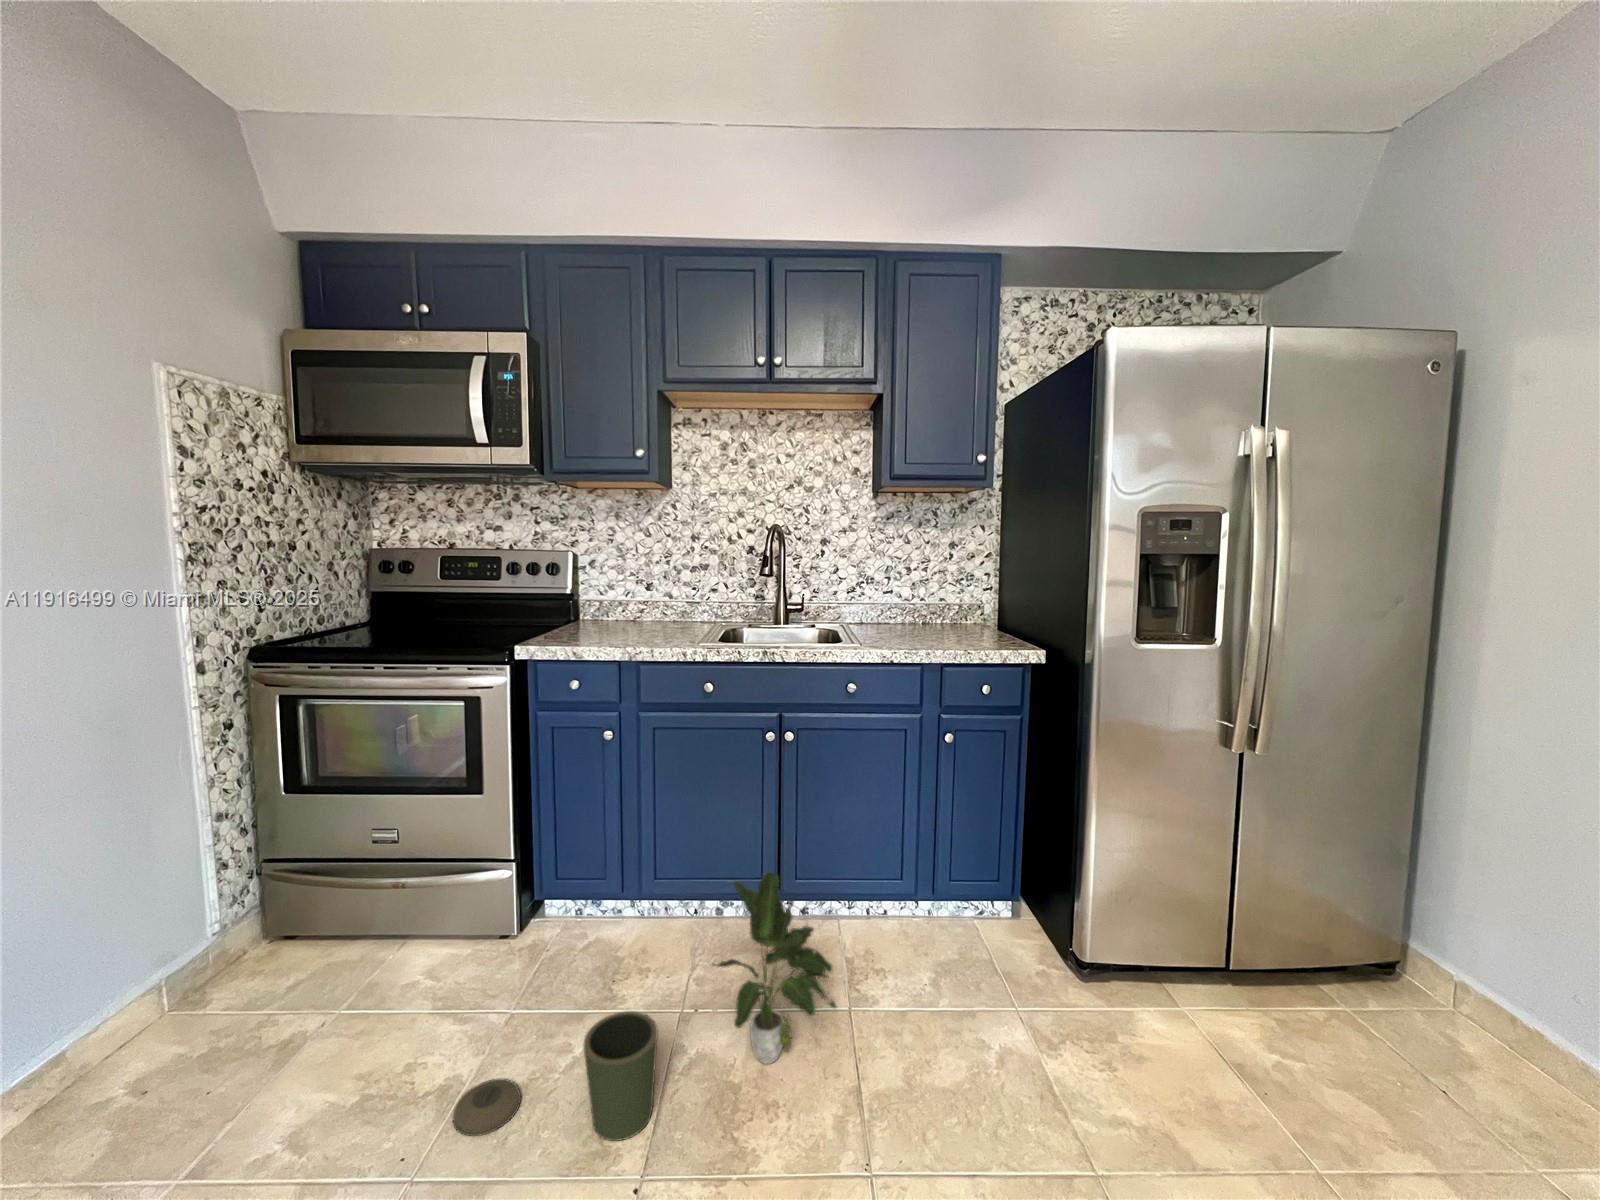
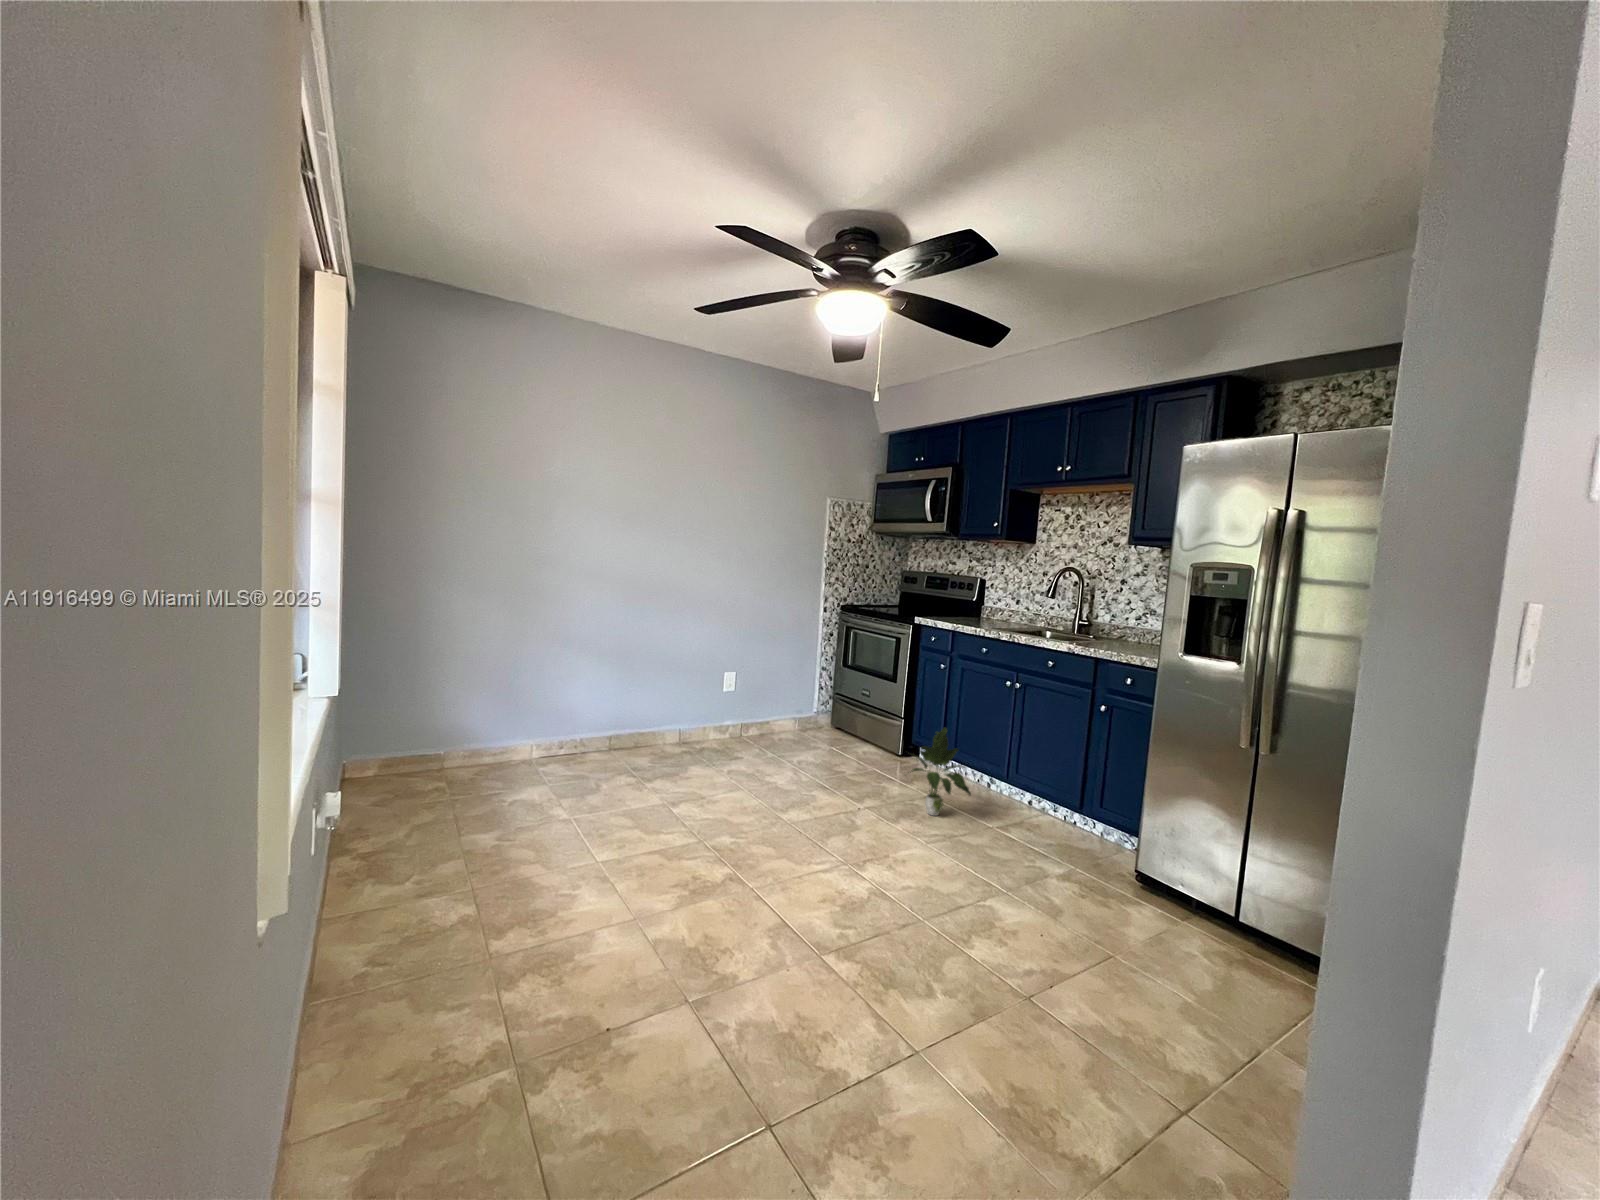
trash can: present [453,1011,658,1141] -> none [827,759,886,802]

